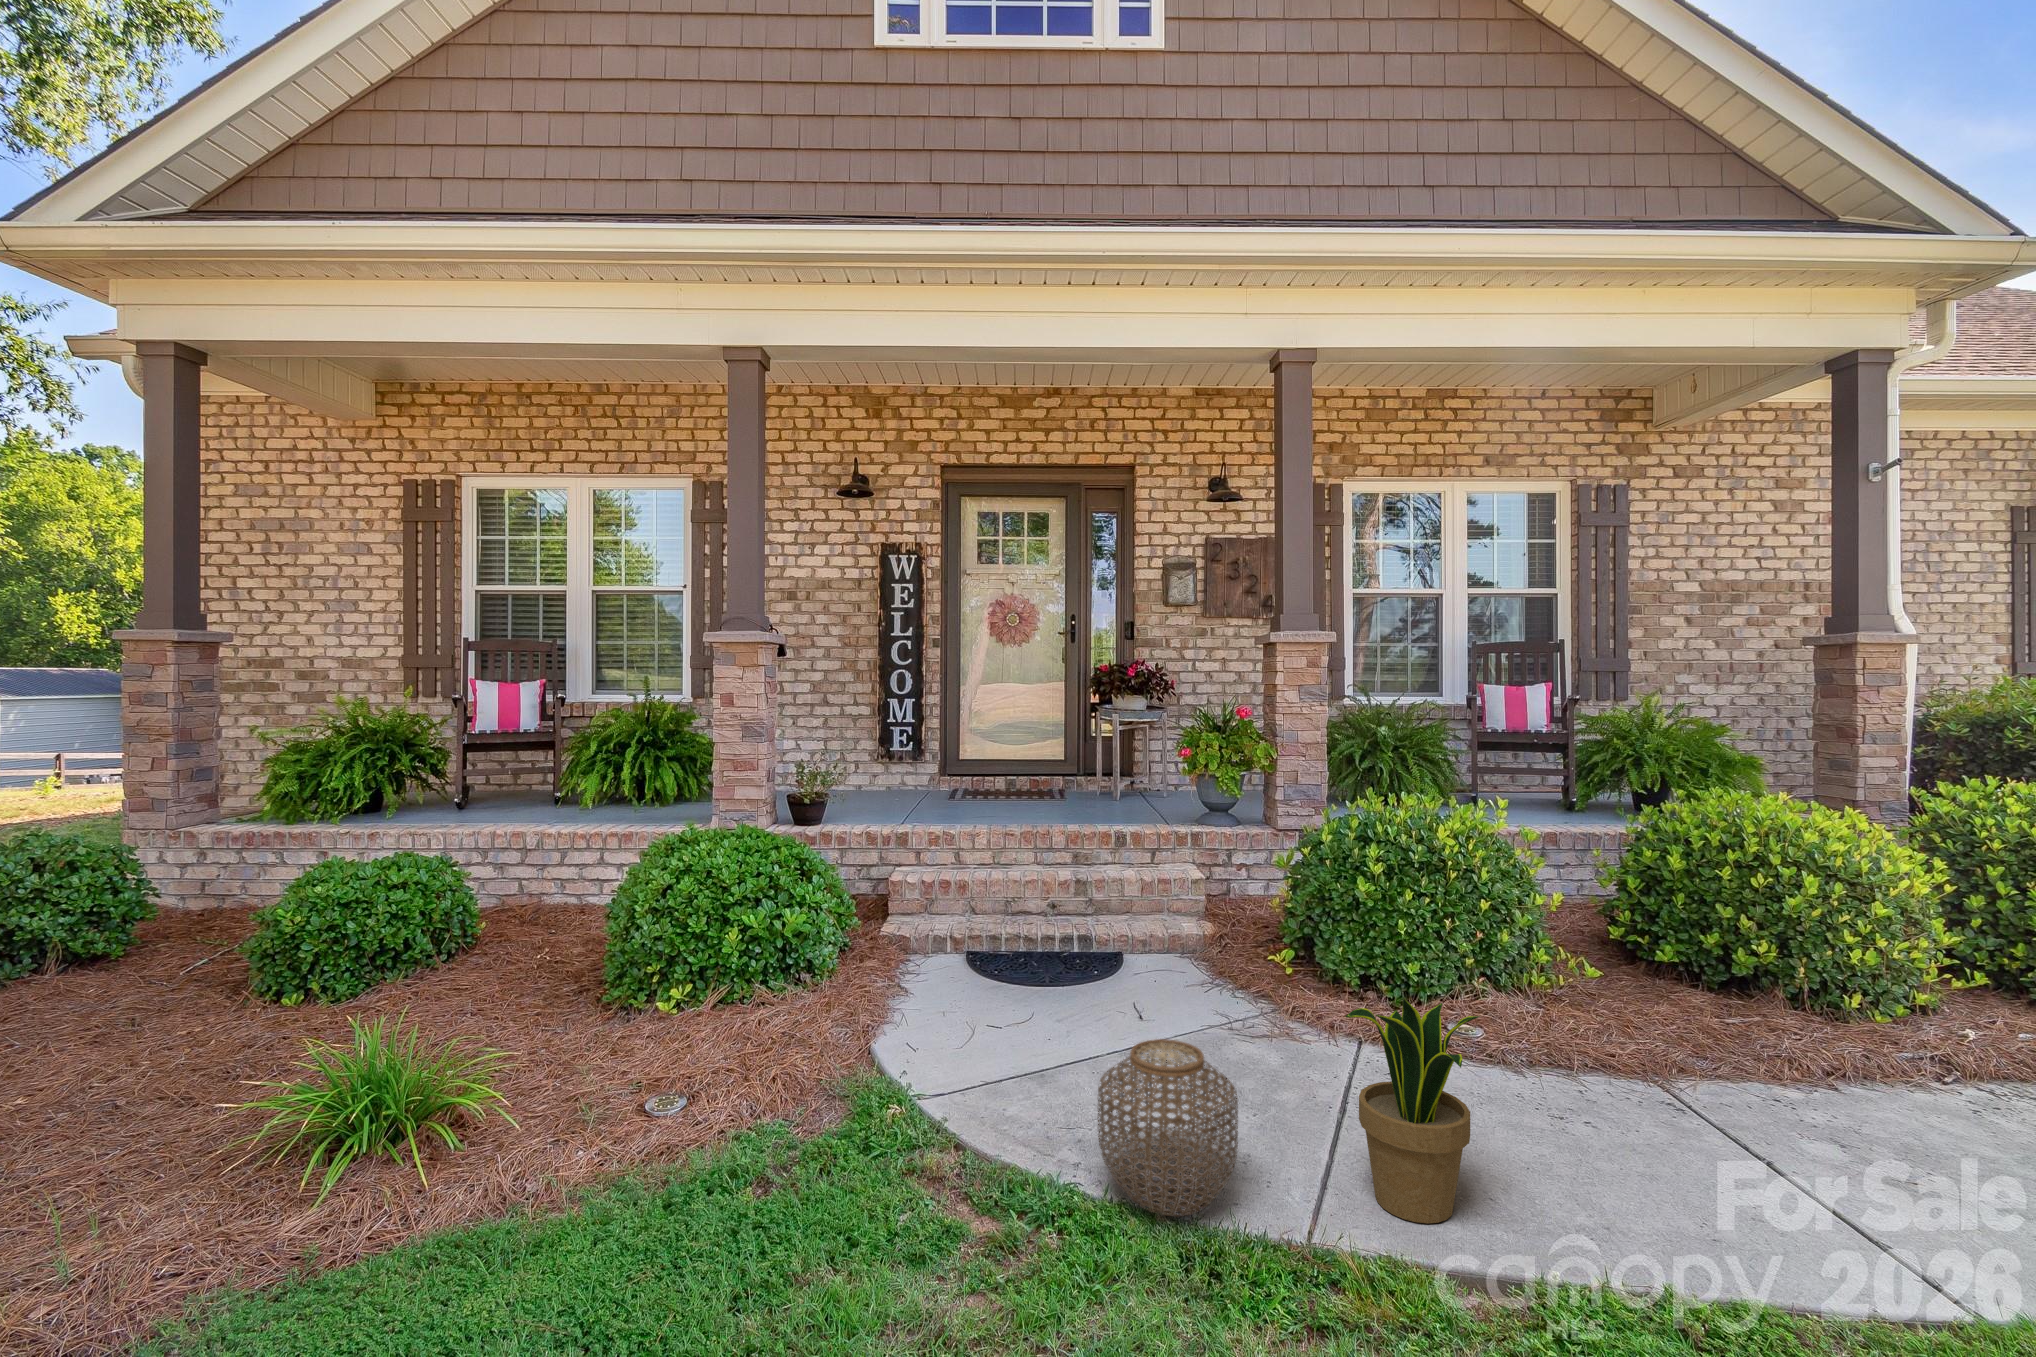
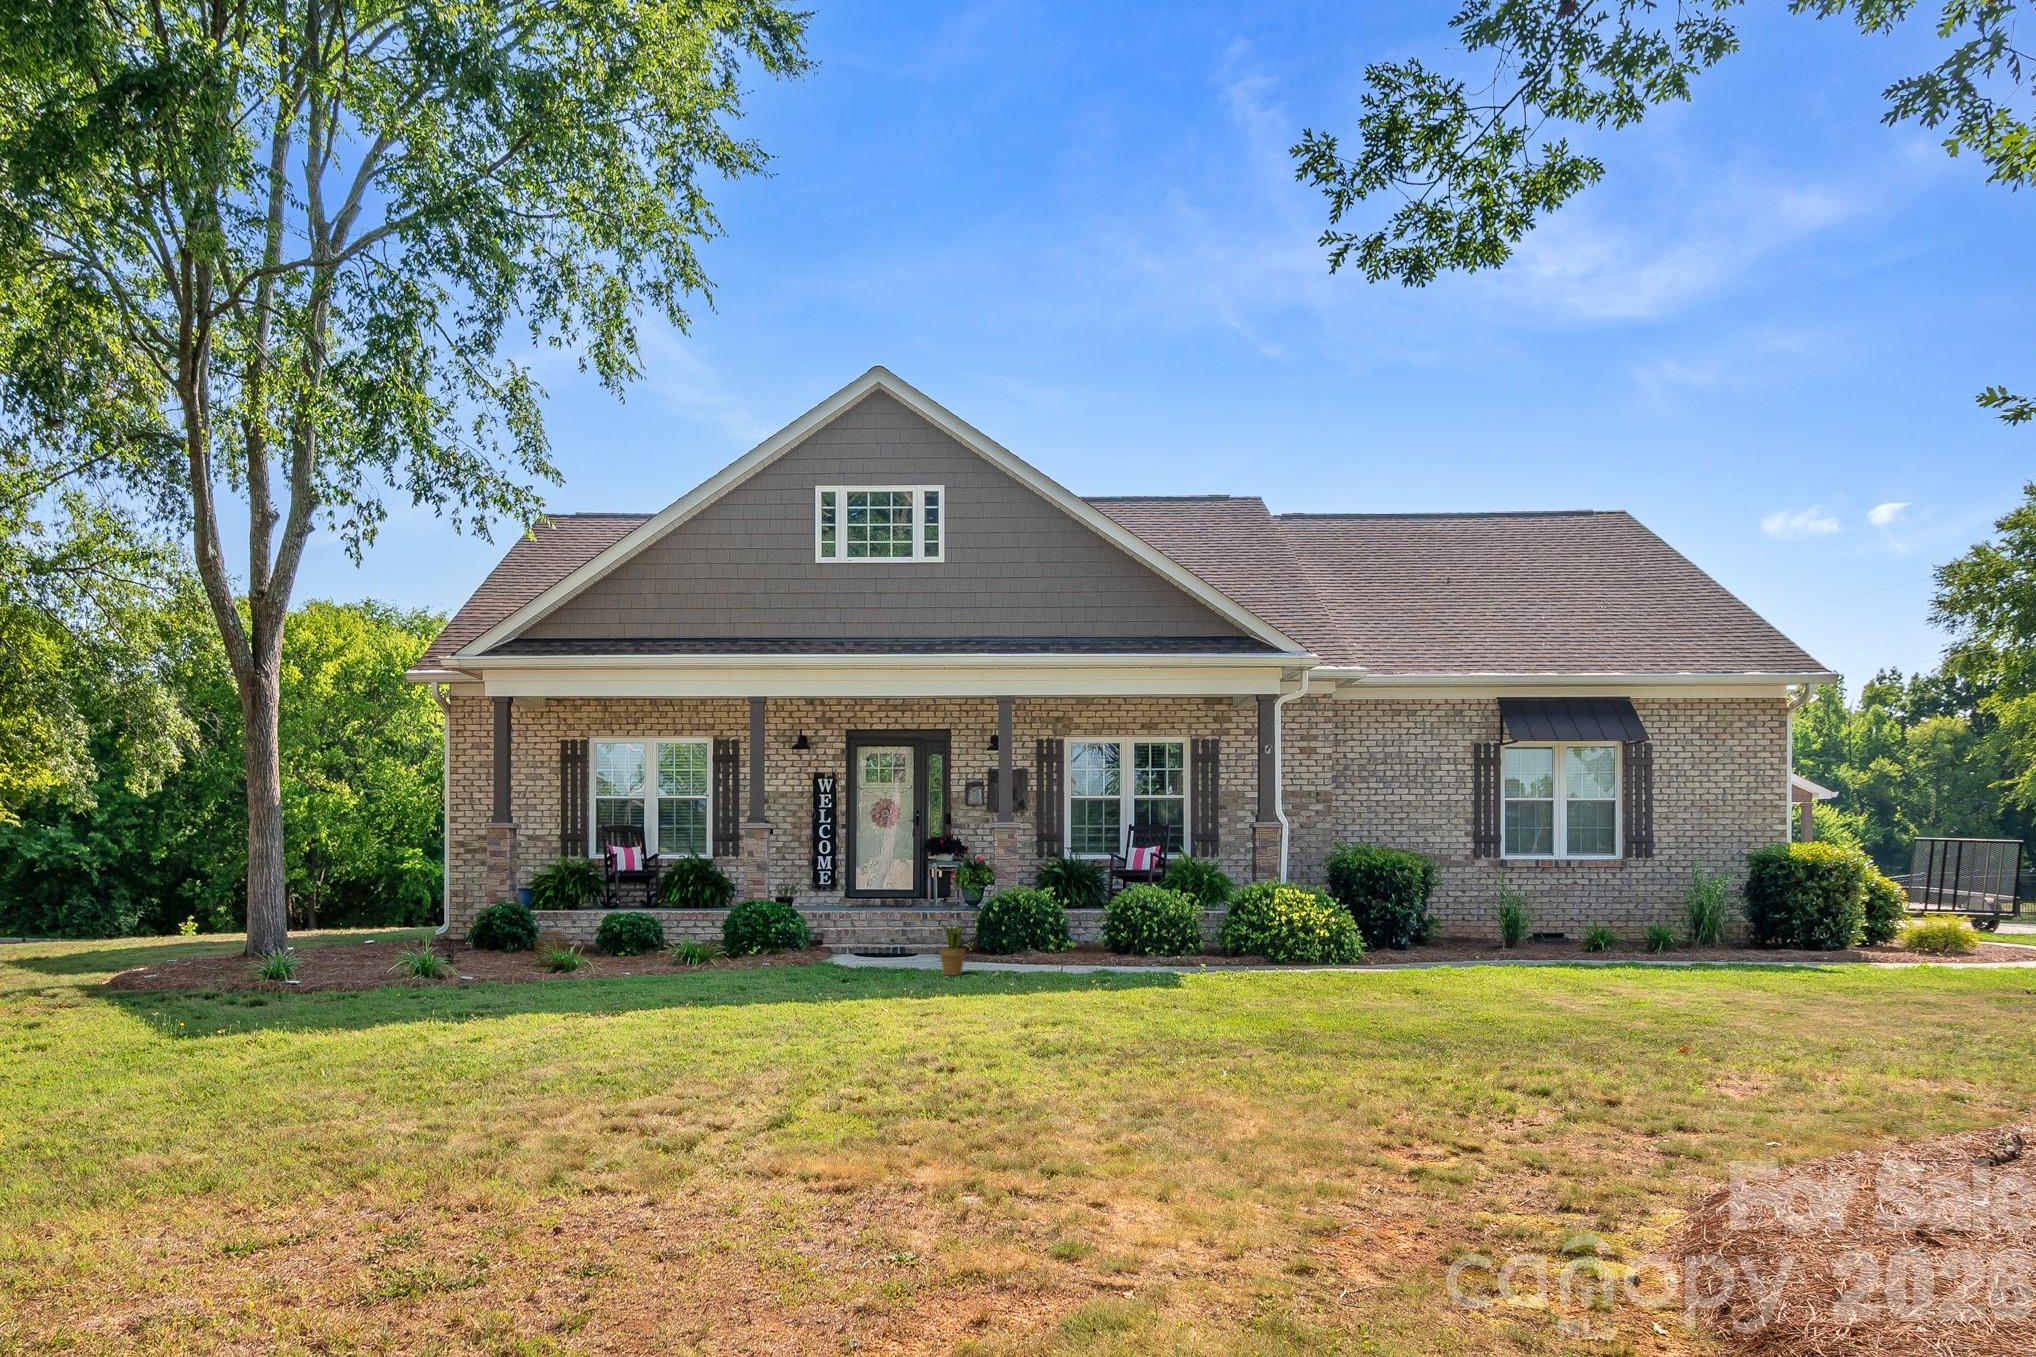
woven basket: present [1098,1039,1238,1216] -> present [535,931,569,966]

